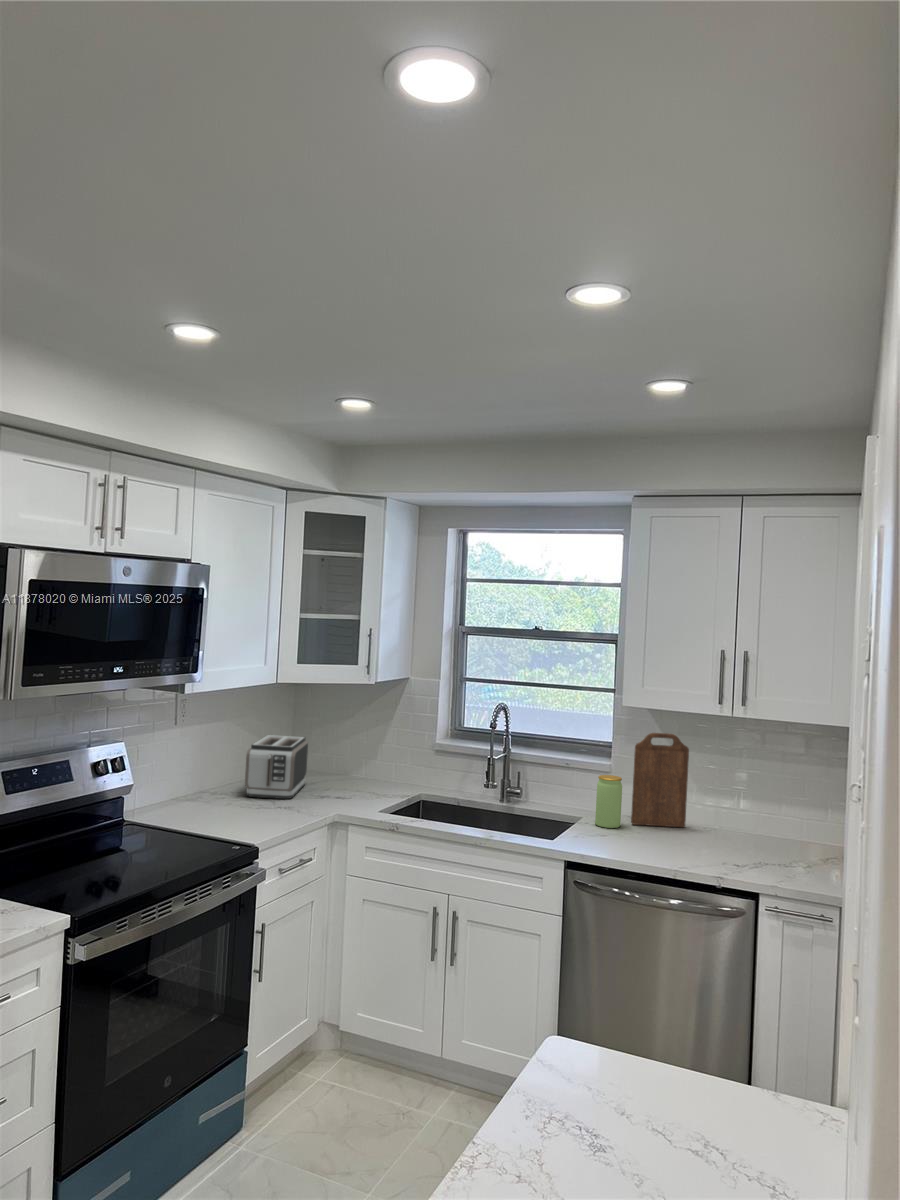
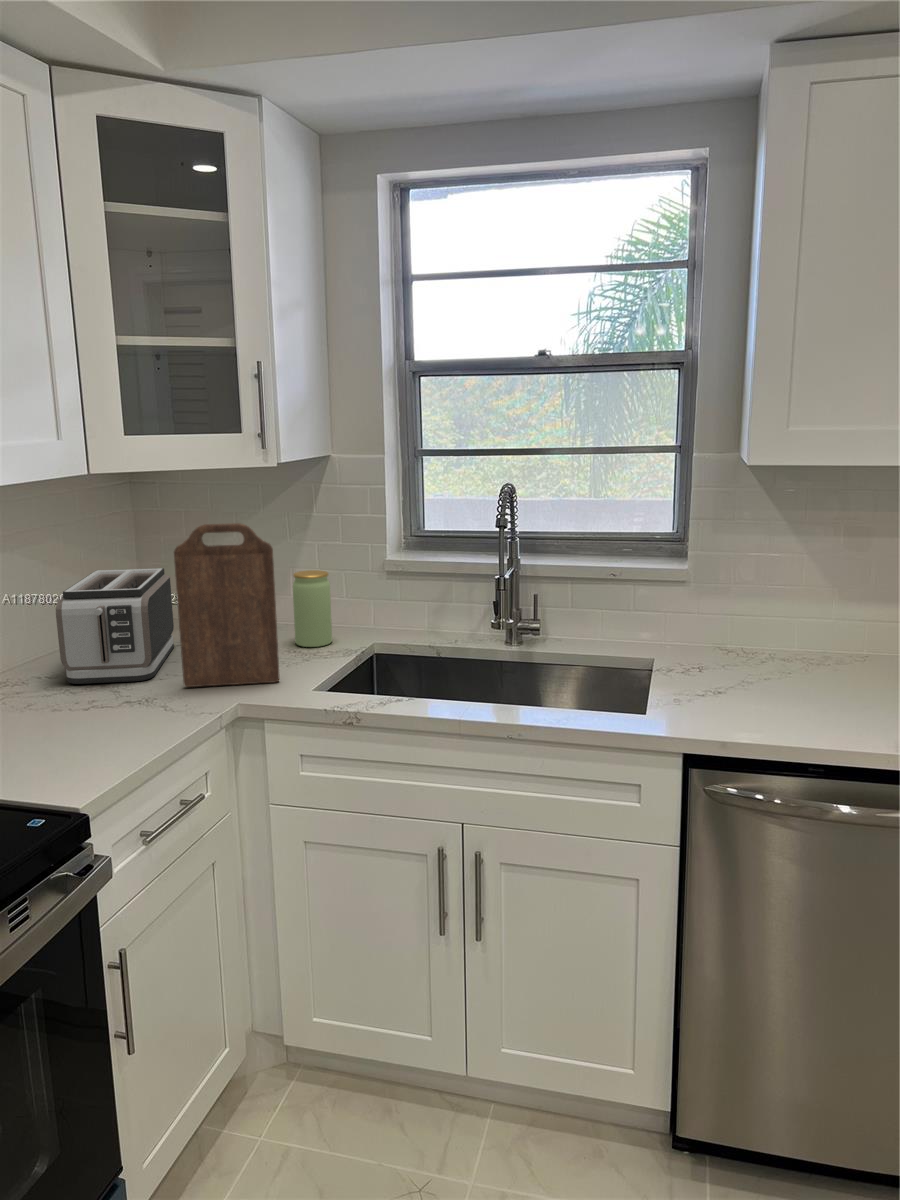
cutting board: present [631,733,689,827] -> present [174,523,279,687]
jar: present [595,775,622,828] -> present [293,570,332,647]

